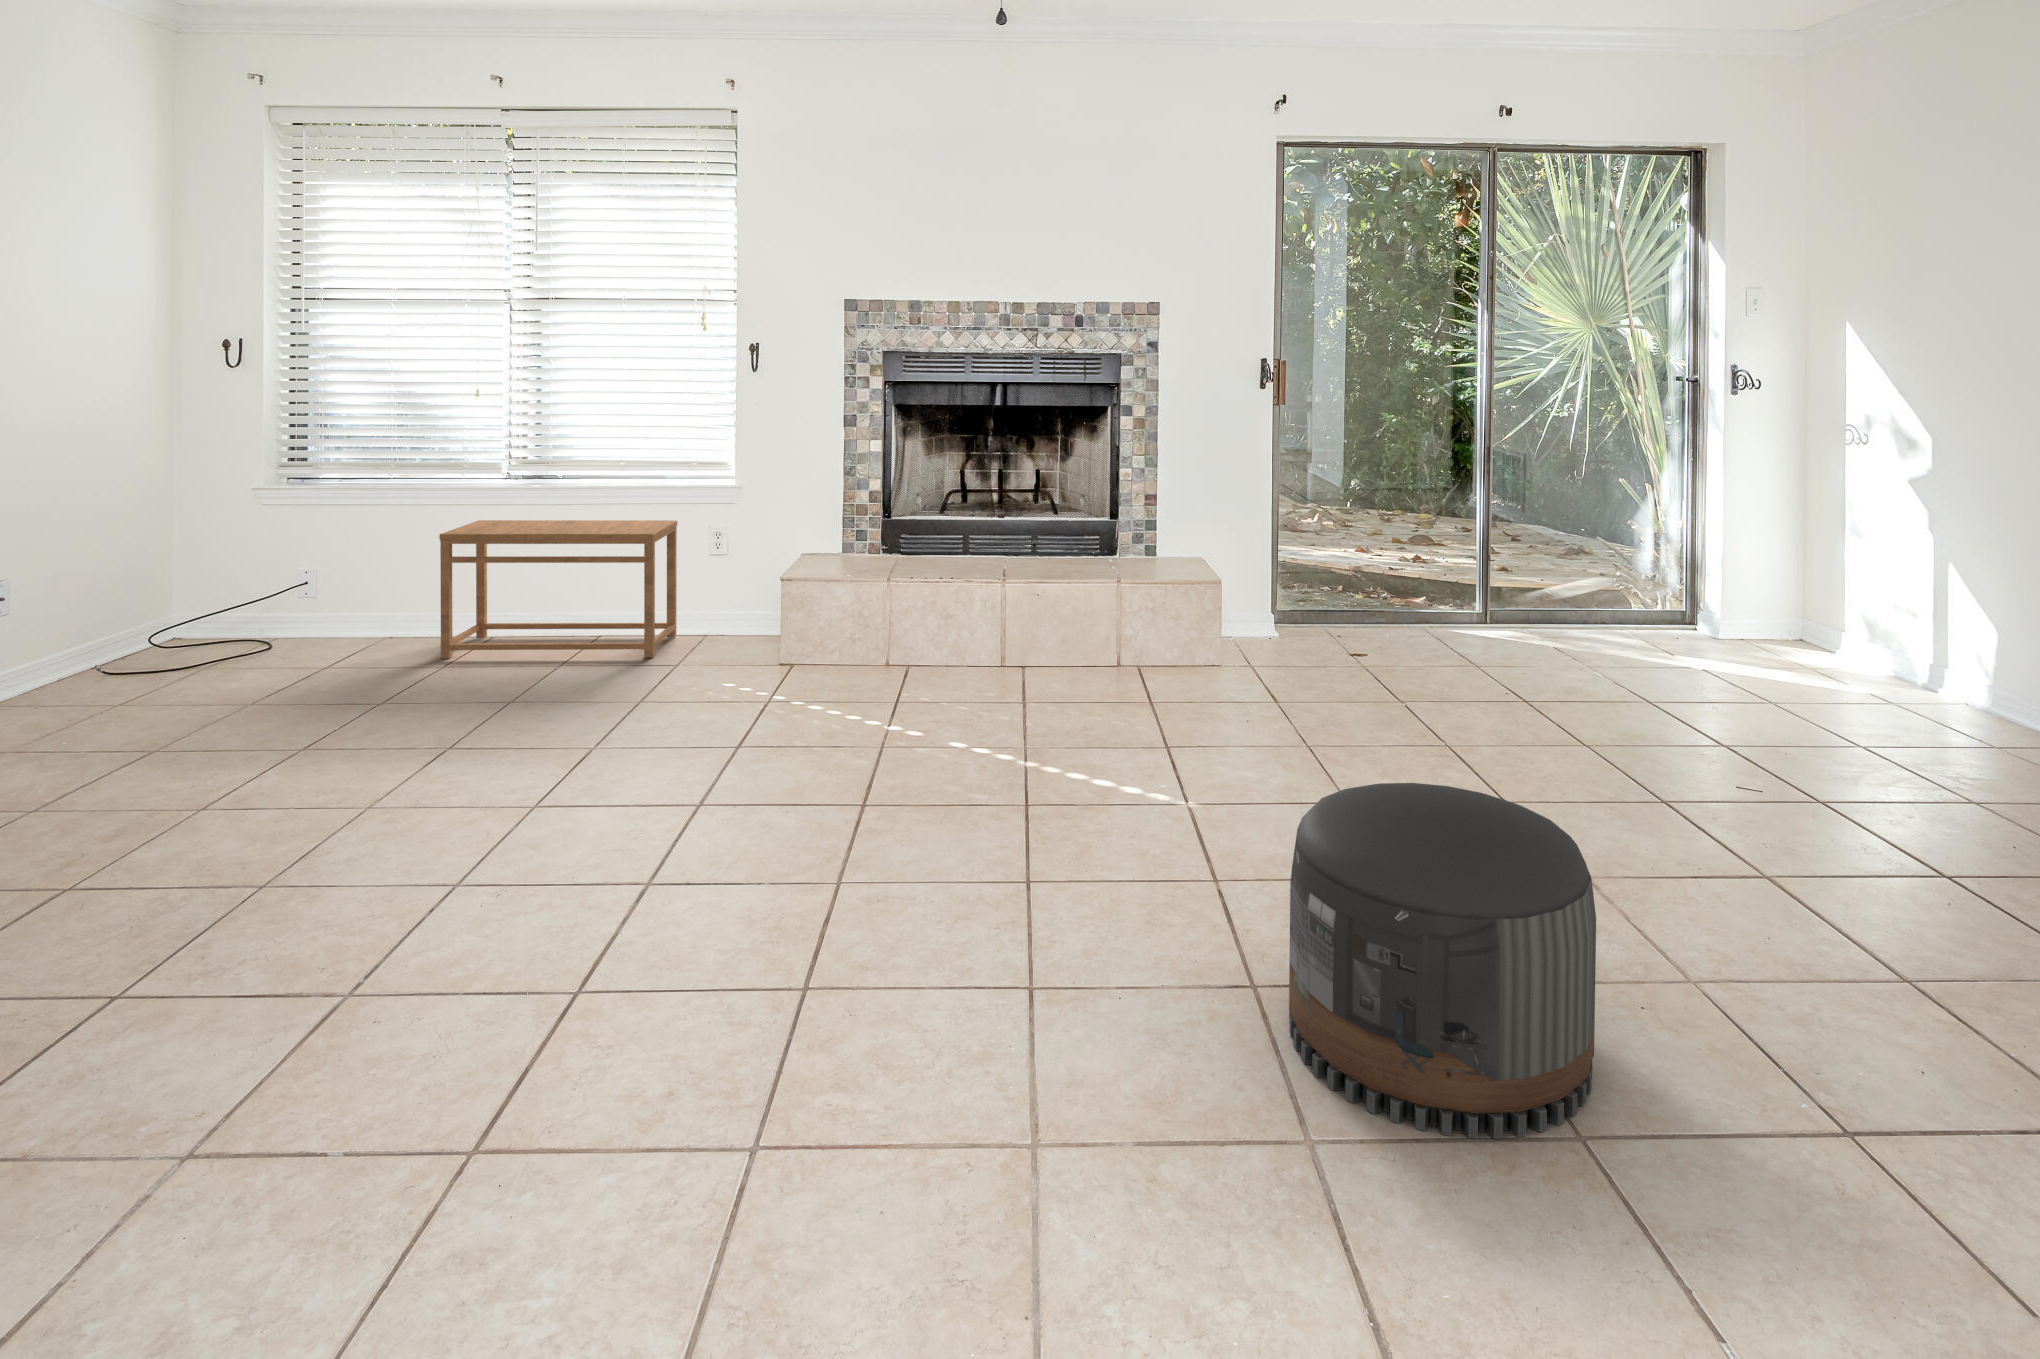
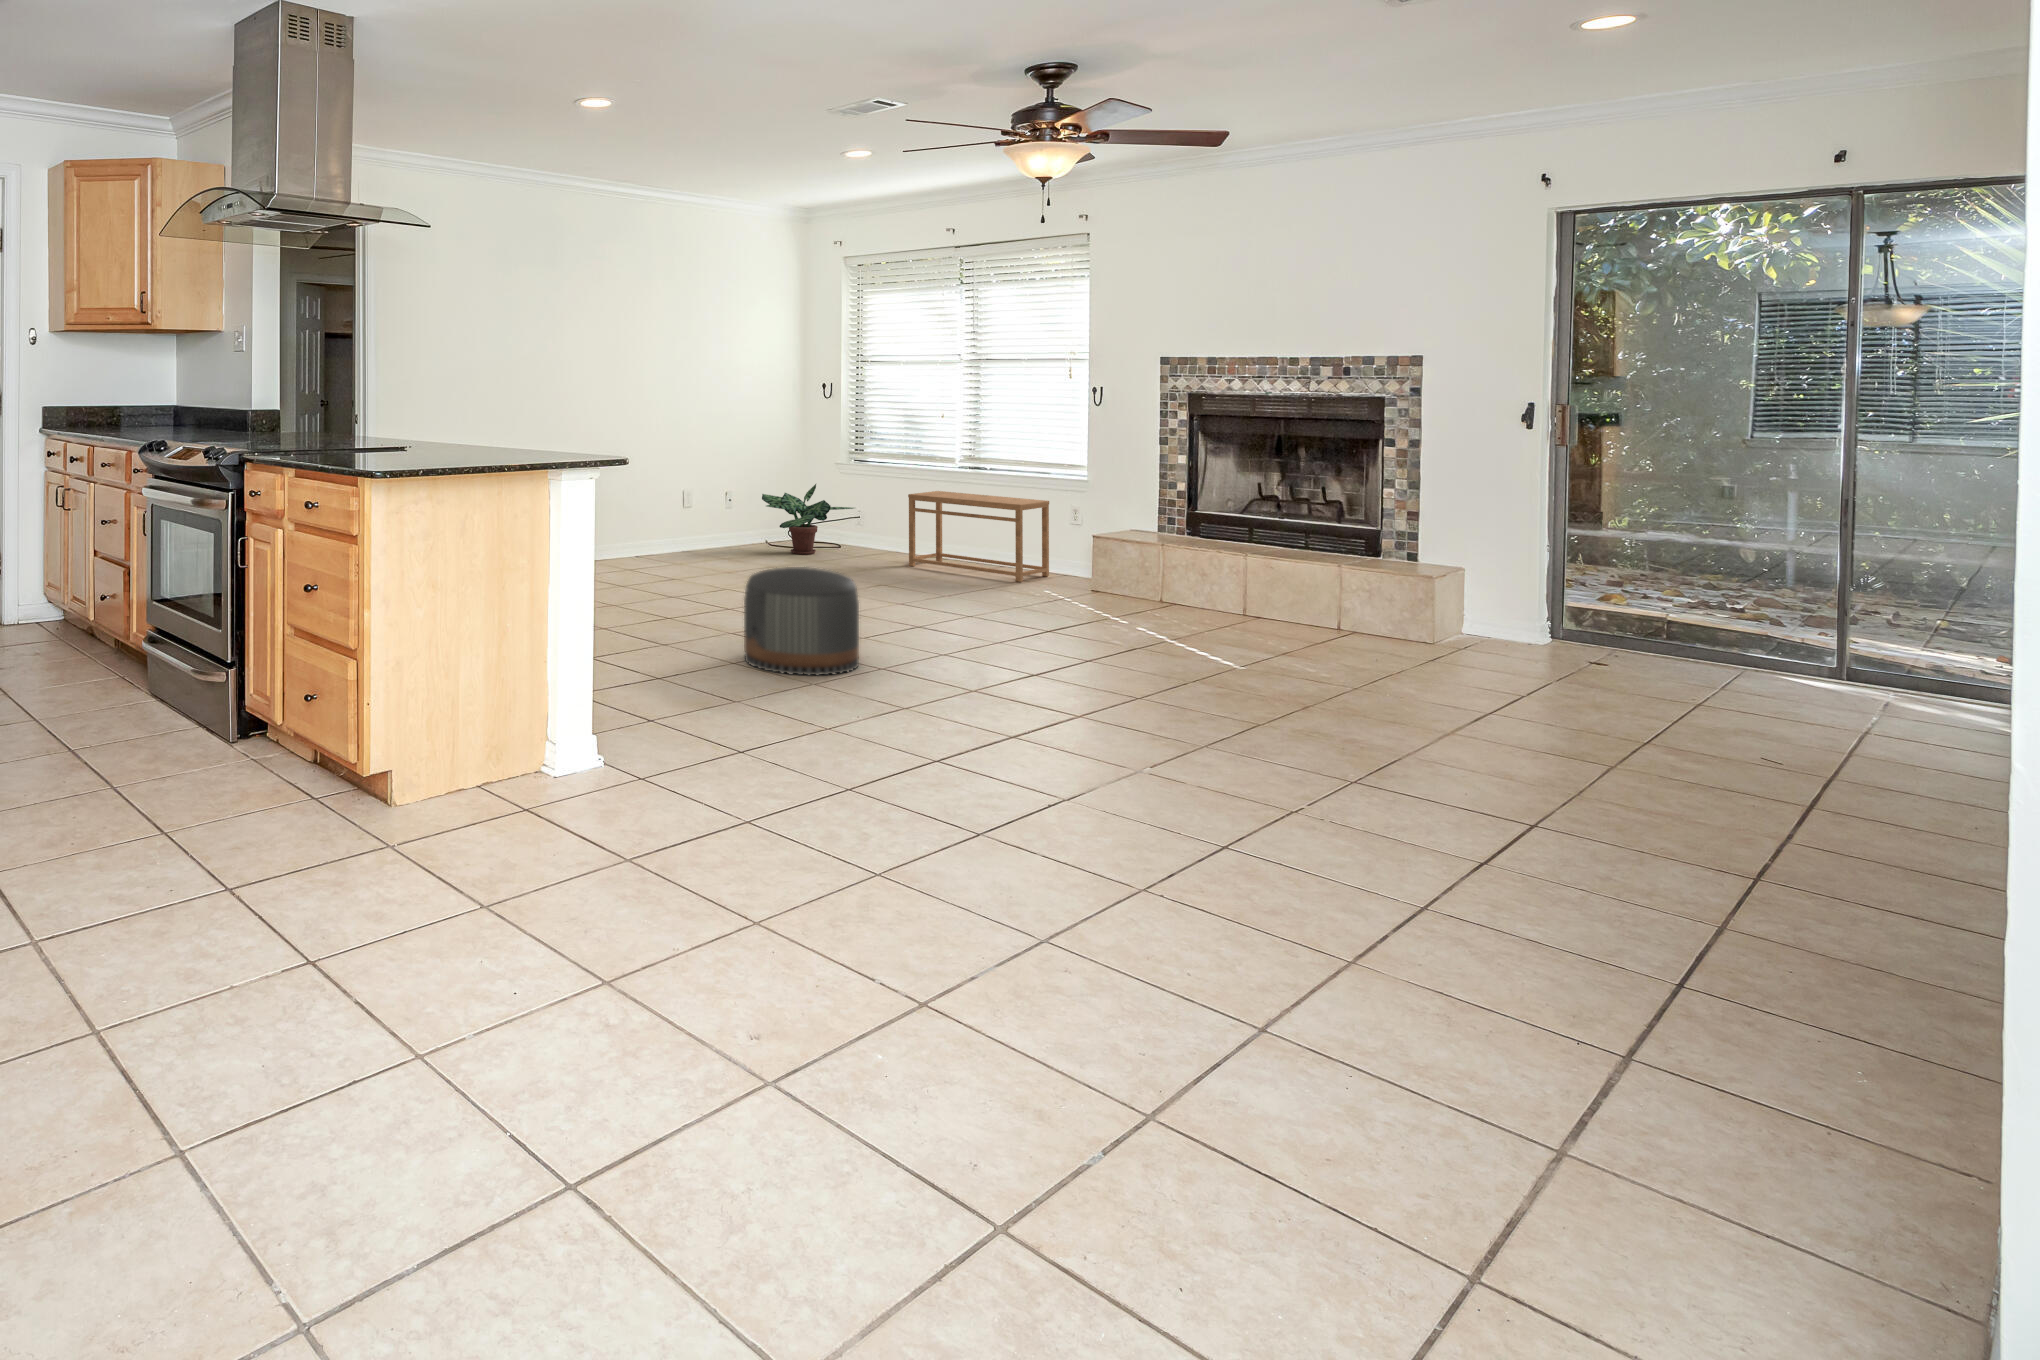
potted plant: none [100,530,319,672] -> present [762,484,854,554]
pouf: present [1289,783,1596,1139] -> present [744,567,859,675]

